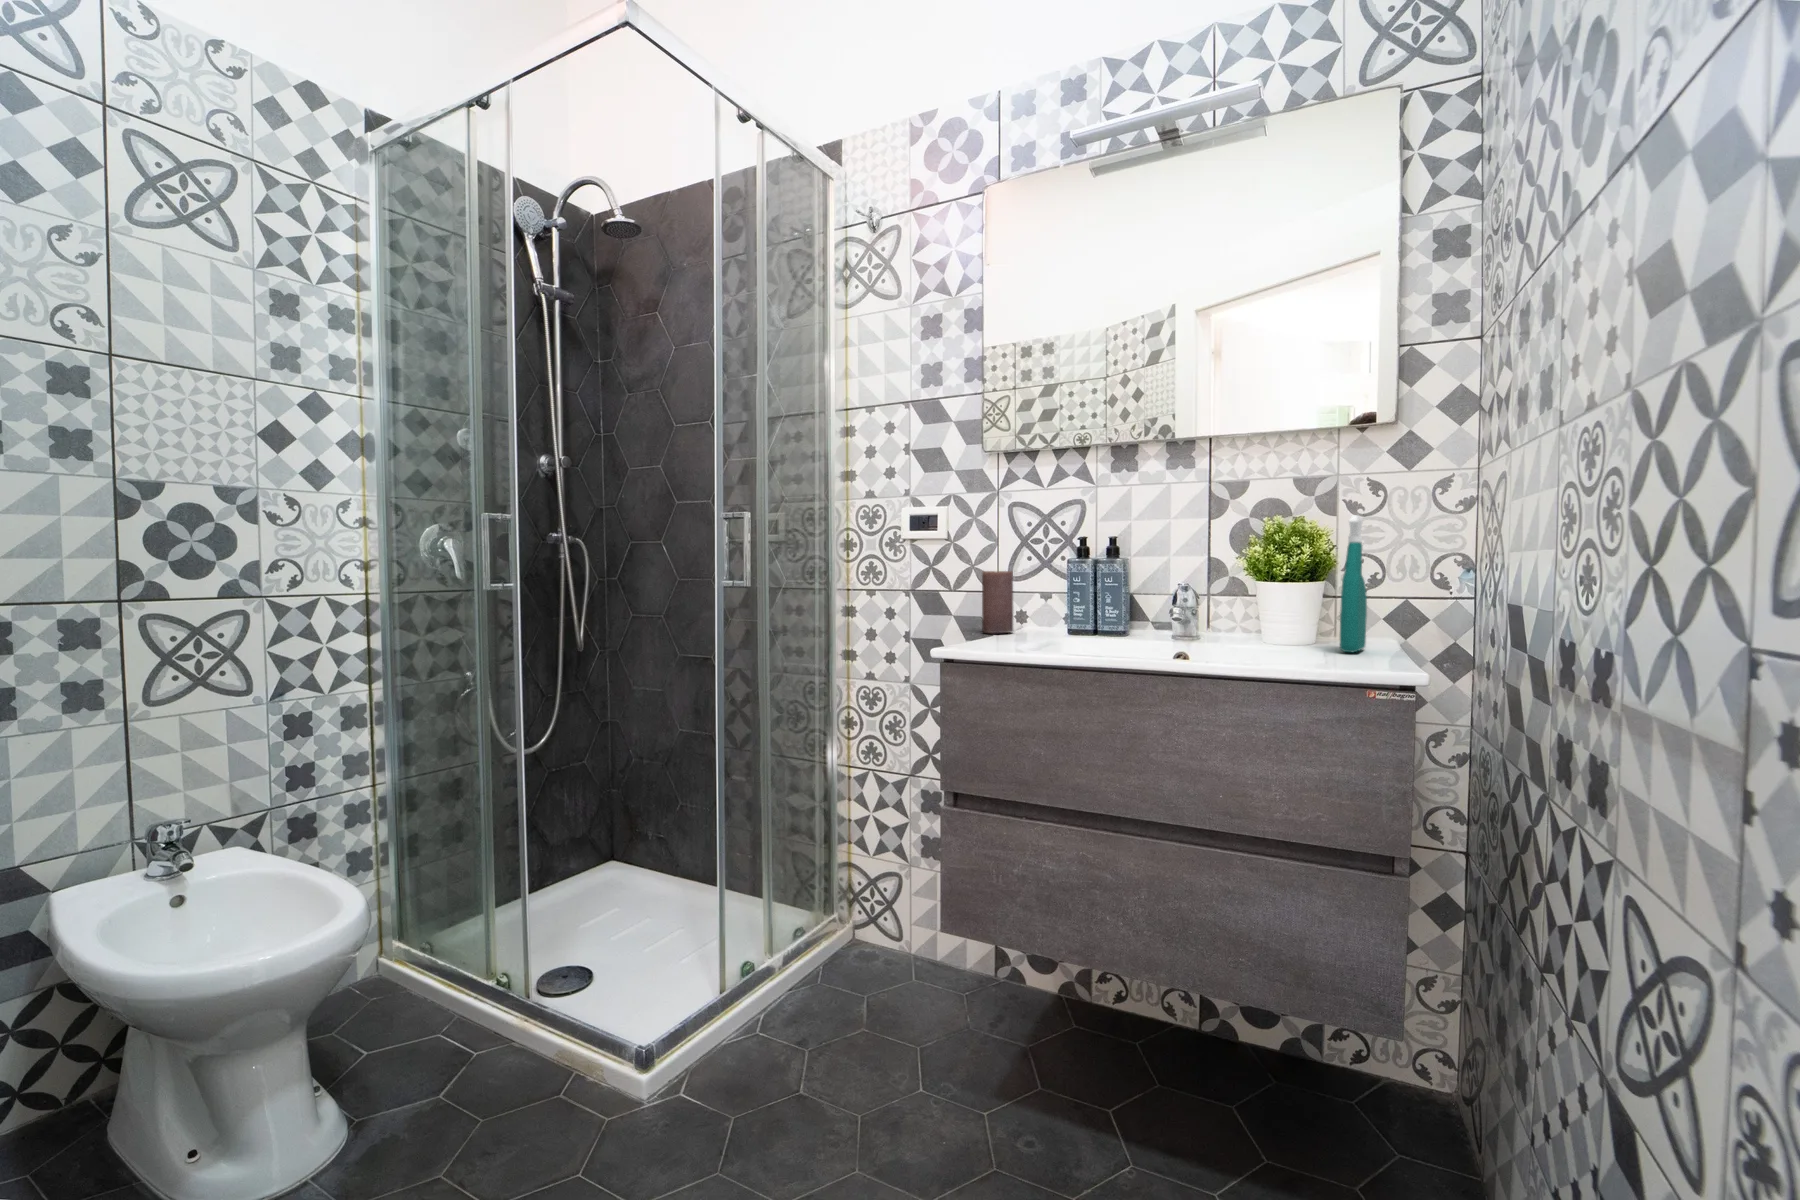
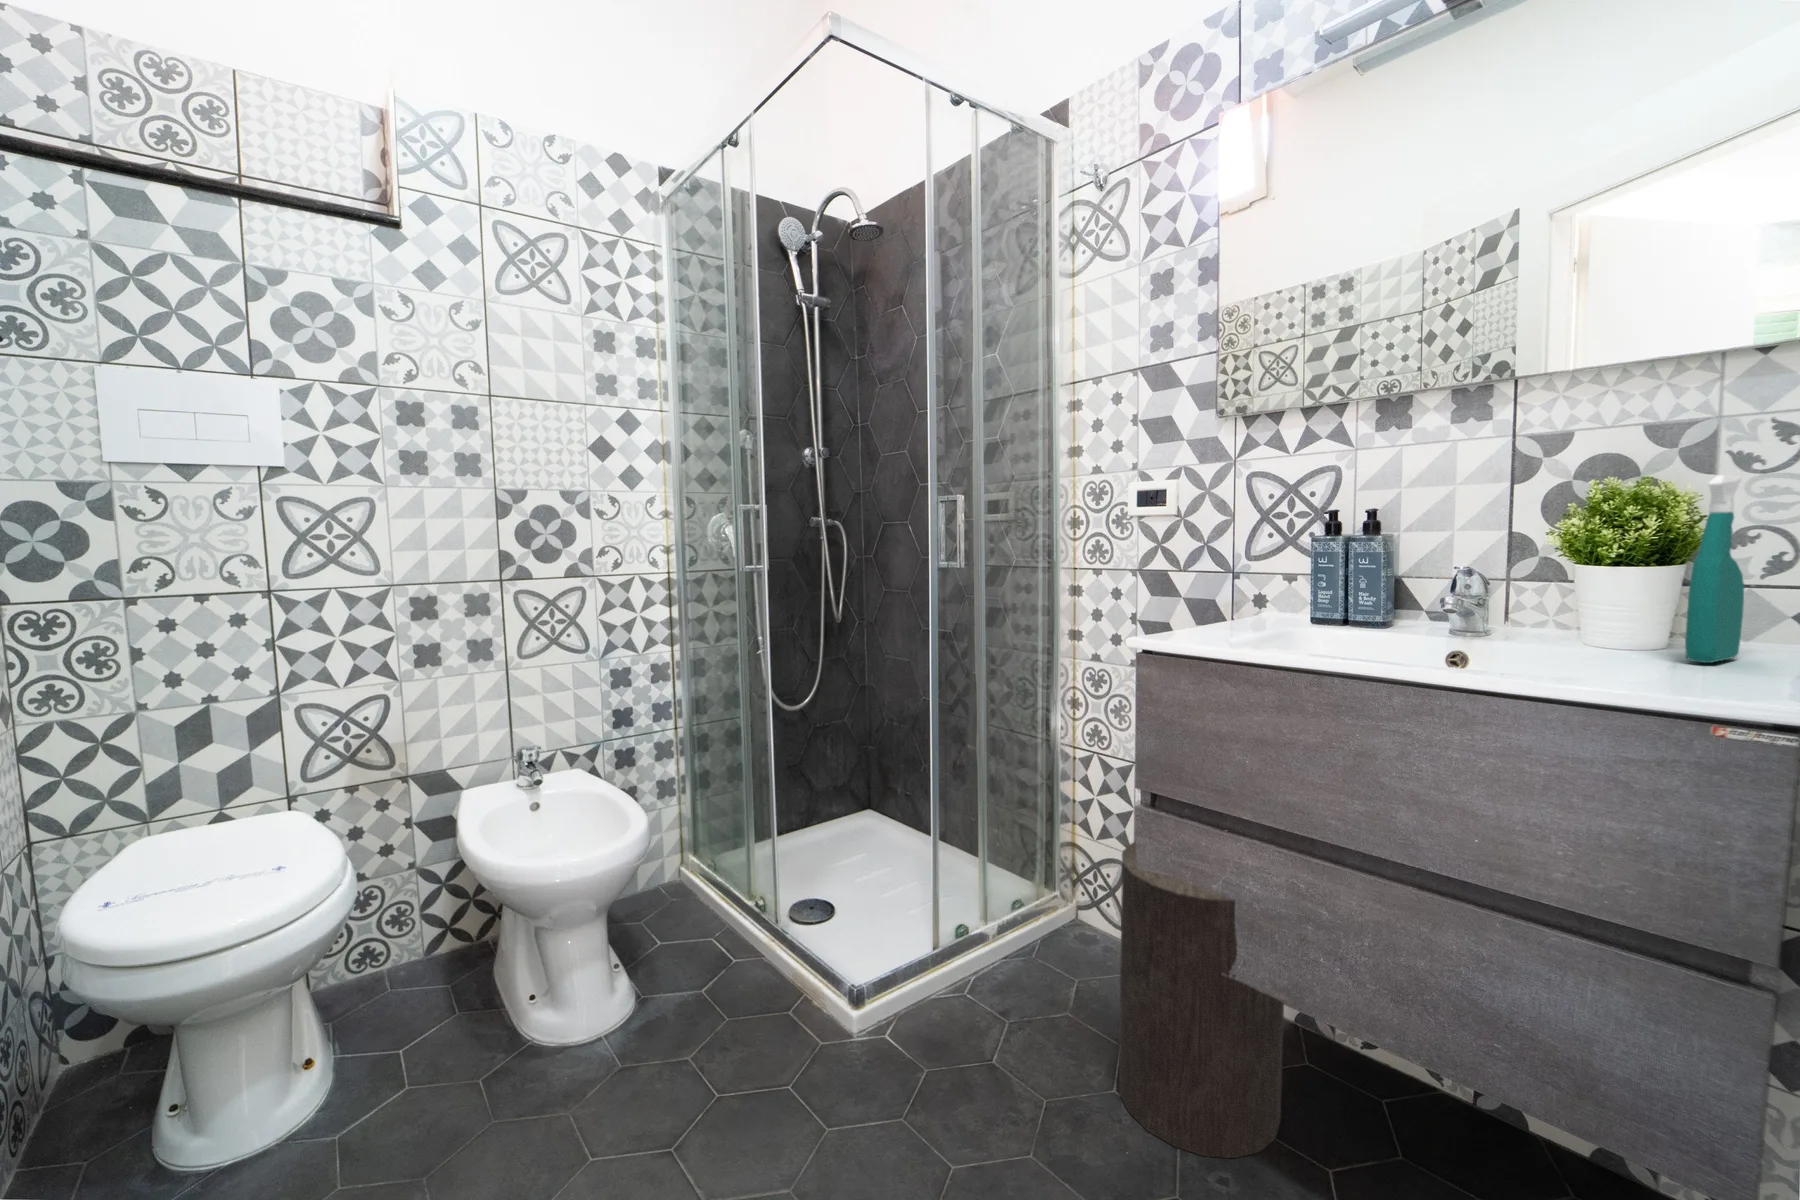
candle: present [982,571,1013,633] -> none [1214,550,1252,619]
stool: none [924,833,1068,1130] -> present [1119,842,1284,1158]

